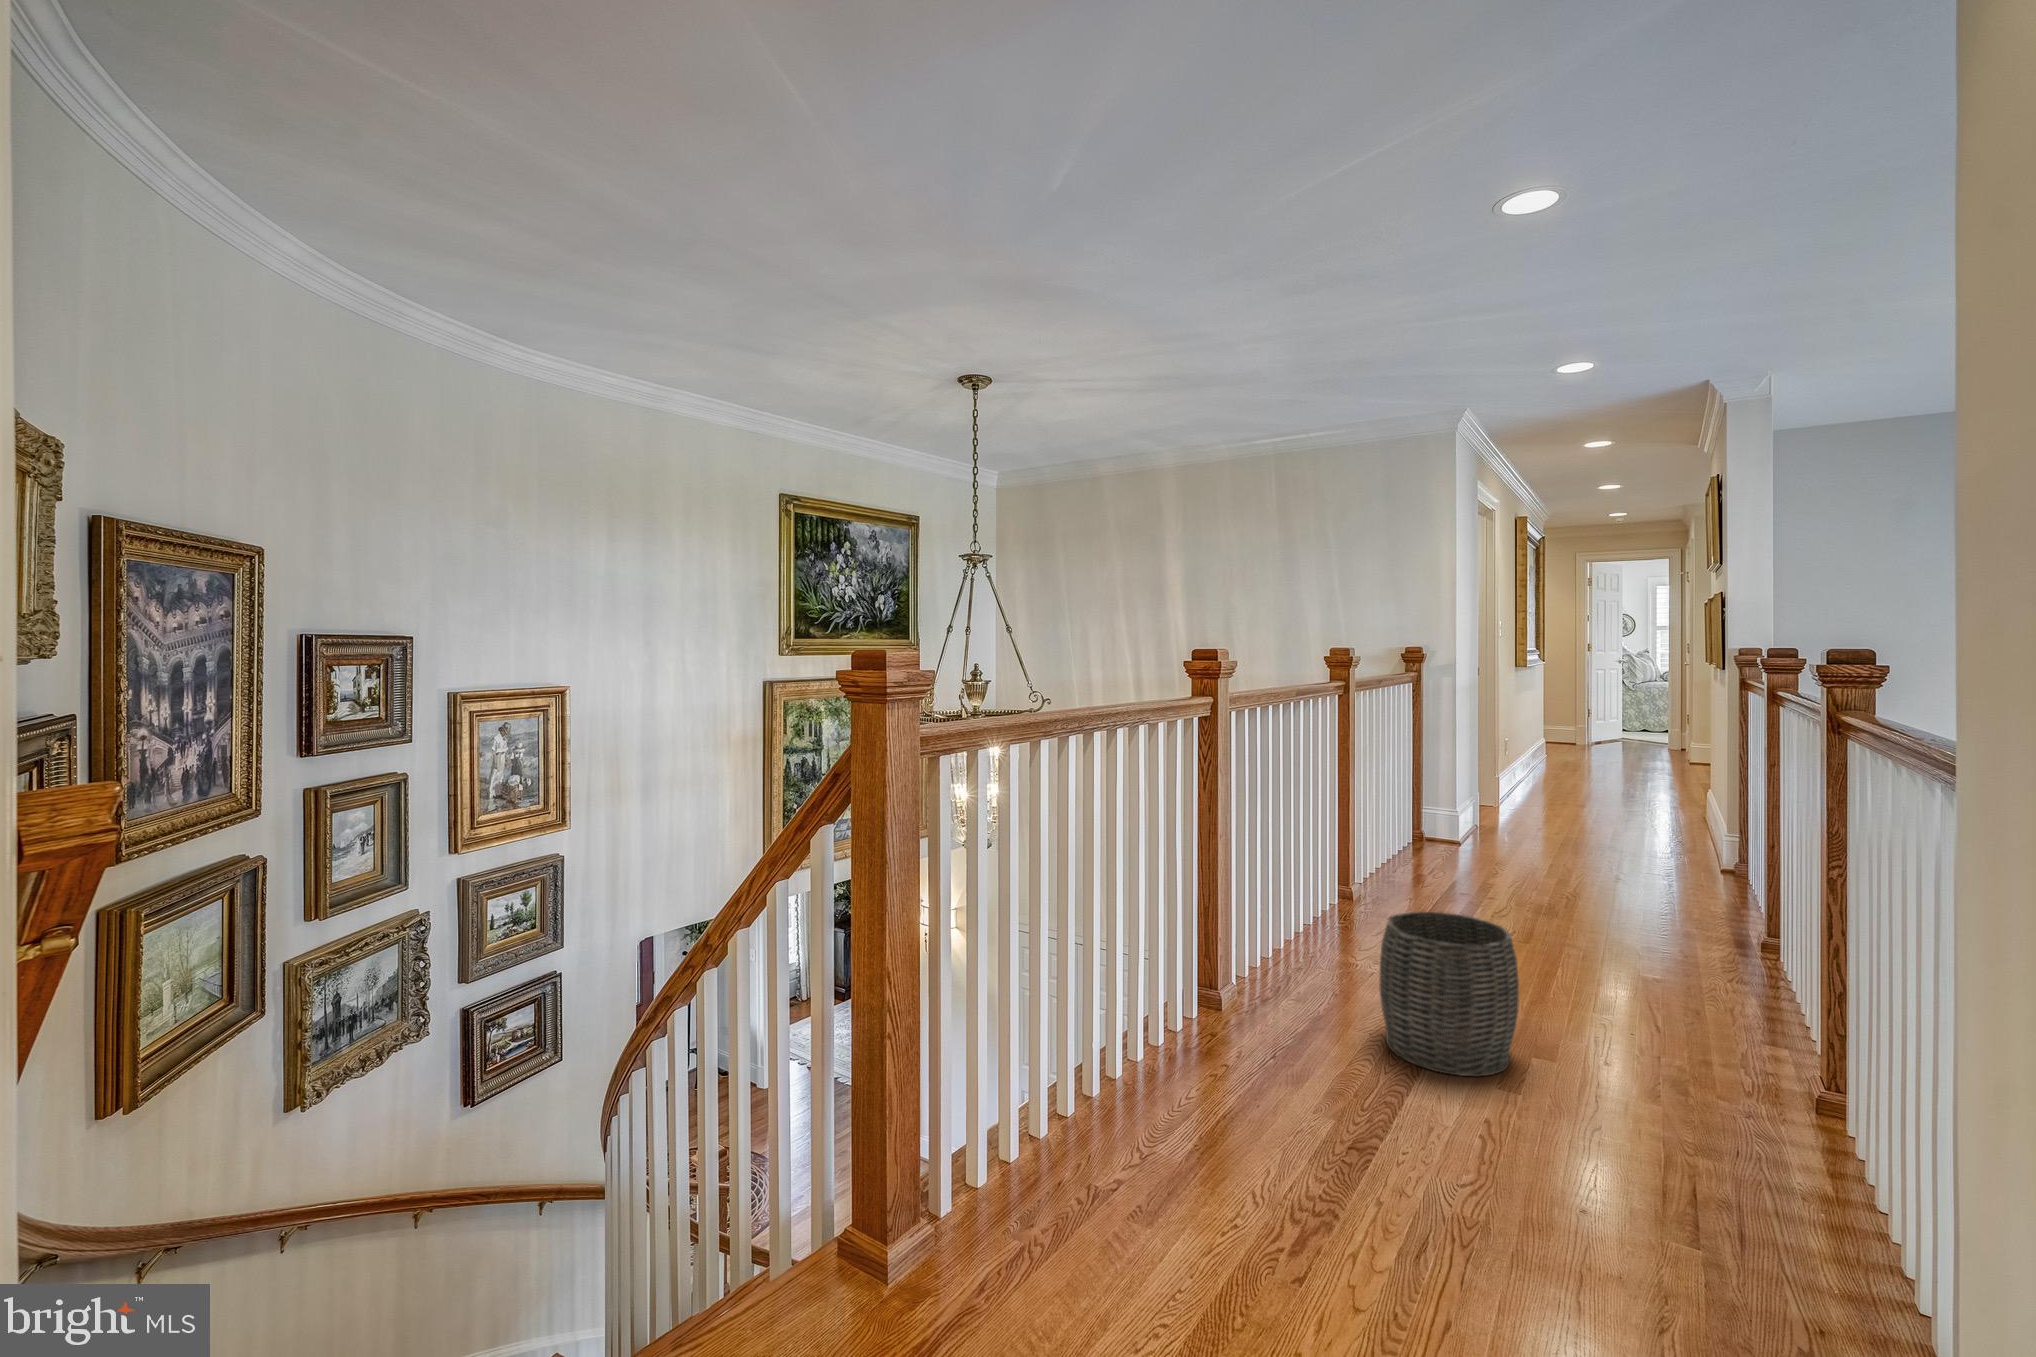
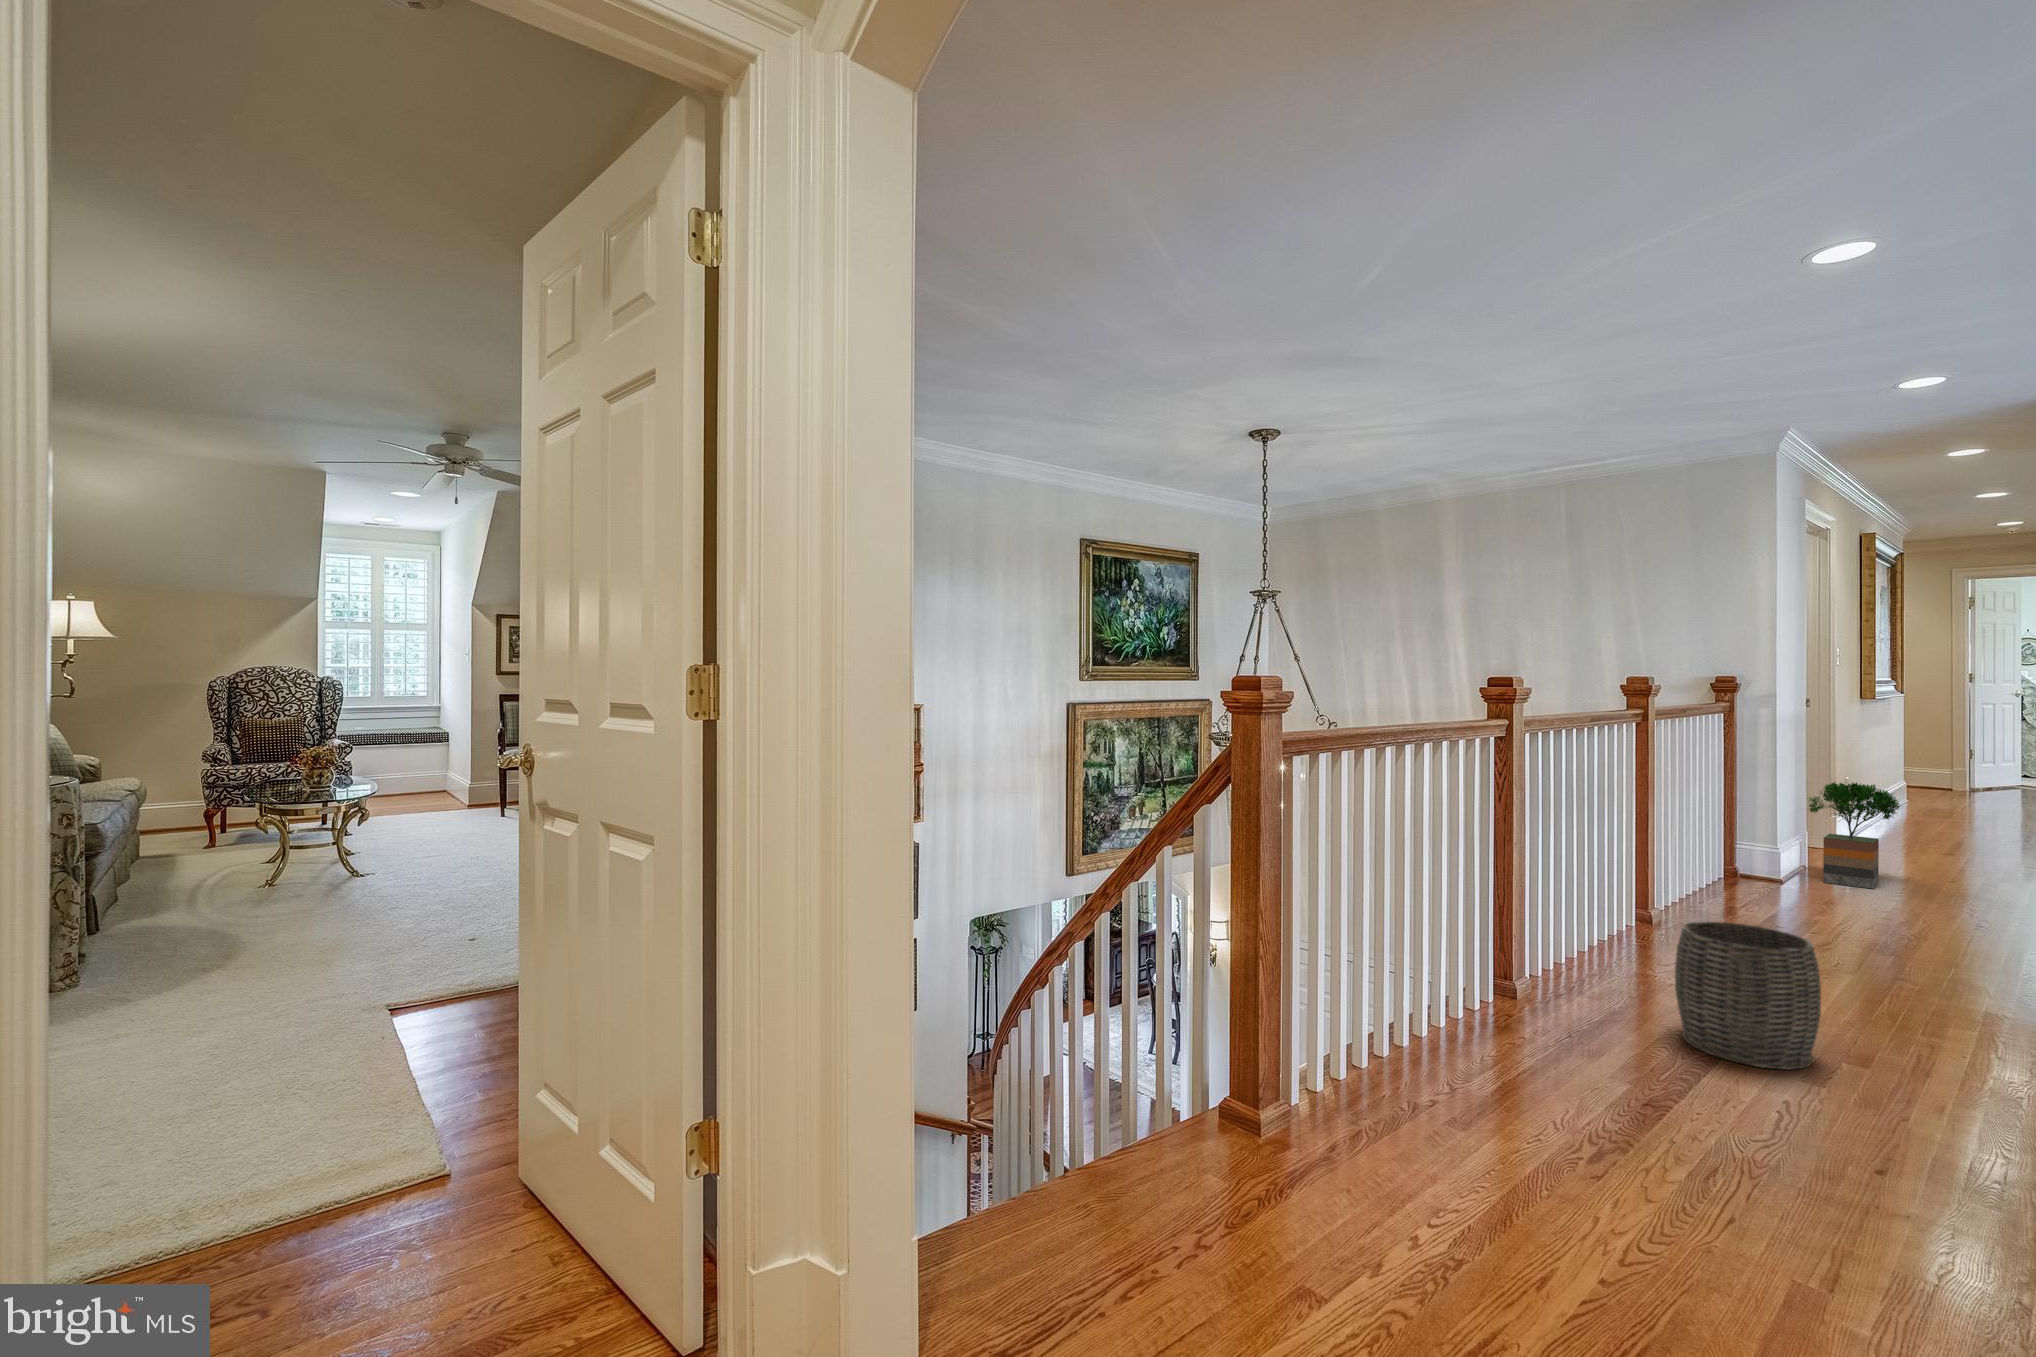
potted tree: none [1476,745,1554,845] -> present [1809,782,1900,889]

